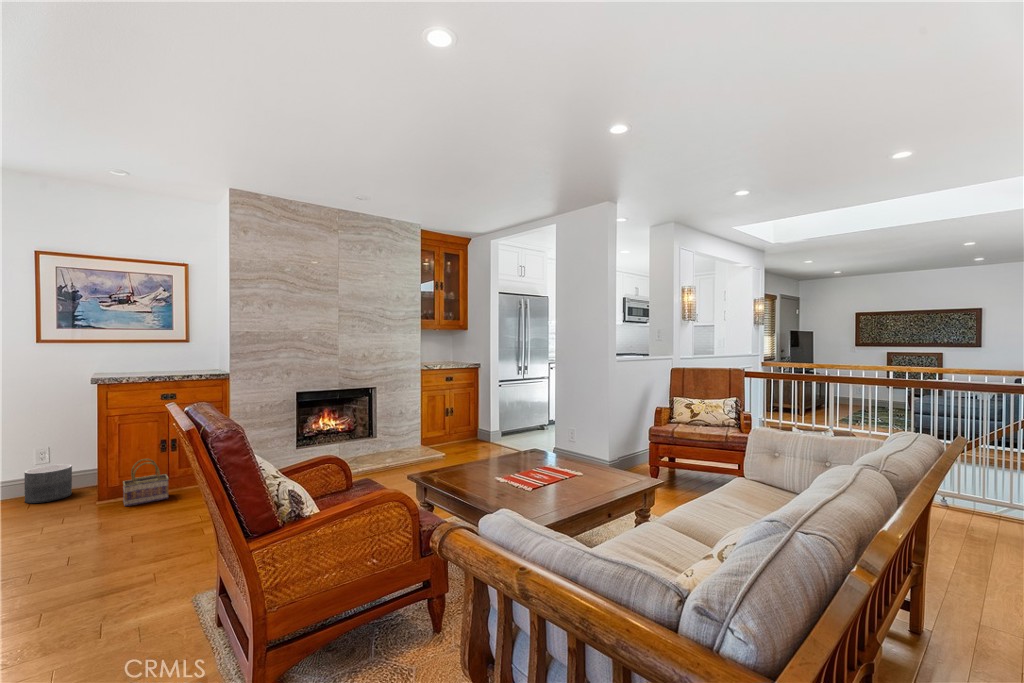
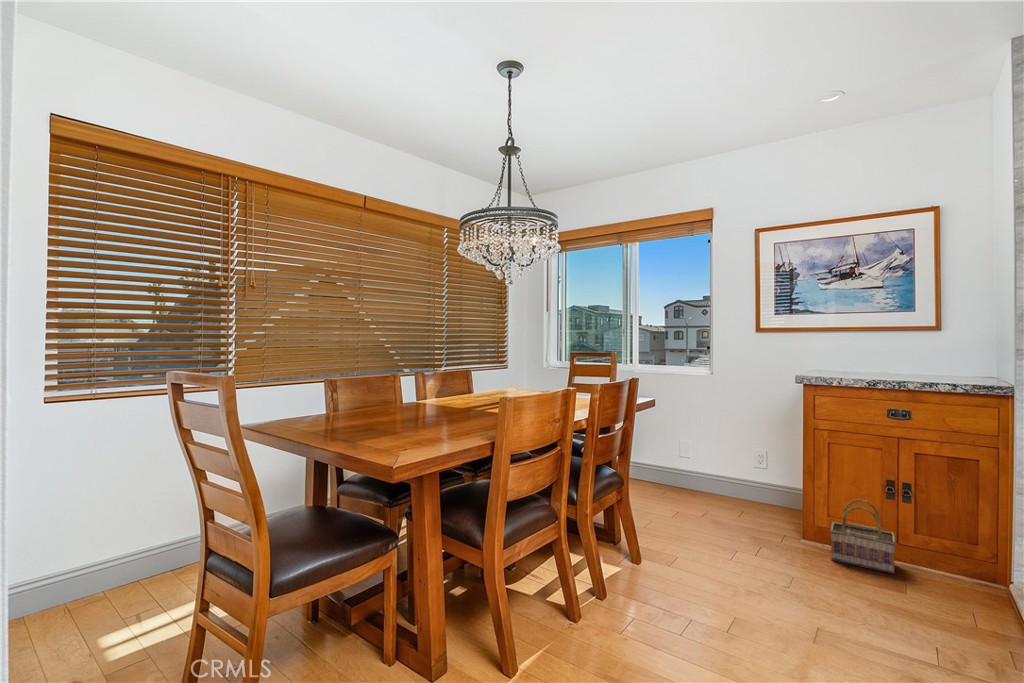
planter: present [24,464,72,503] -> none [743,471,786,516]

